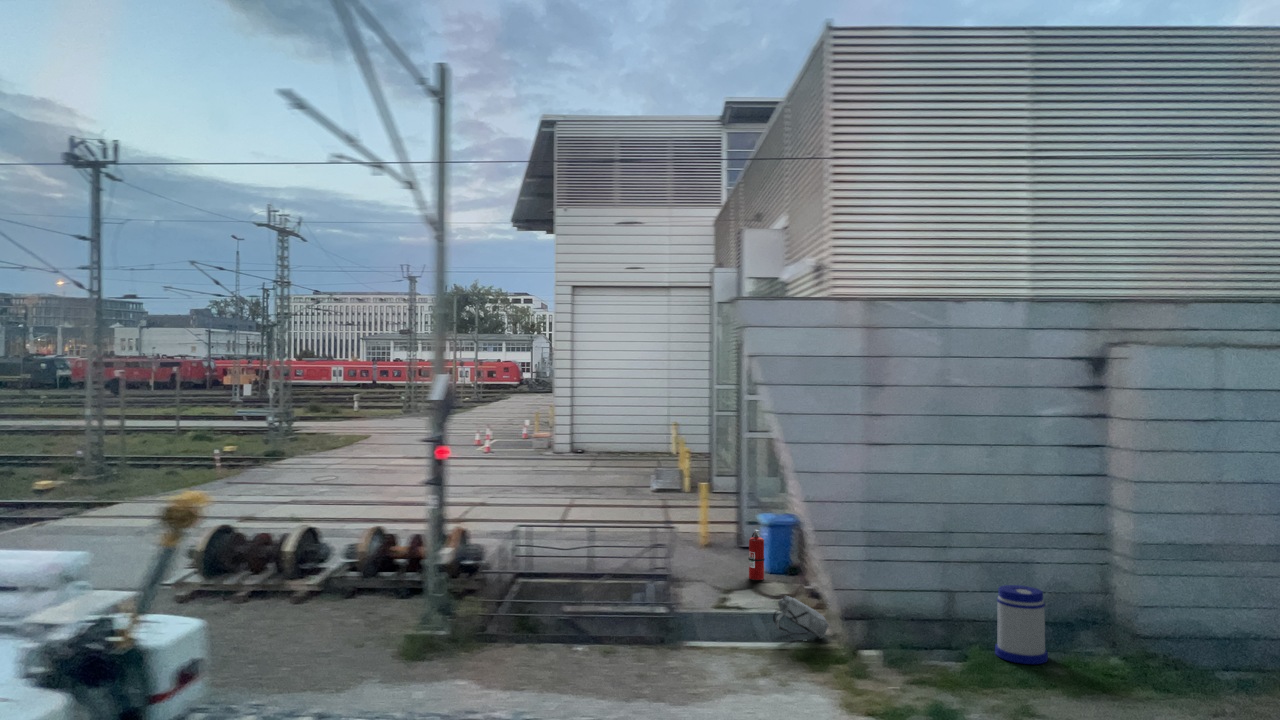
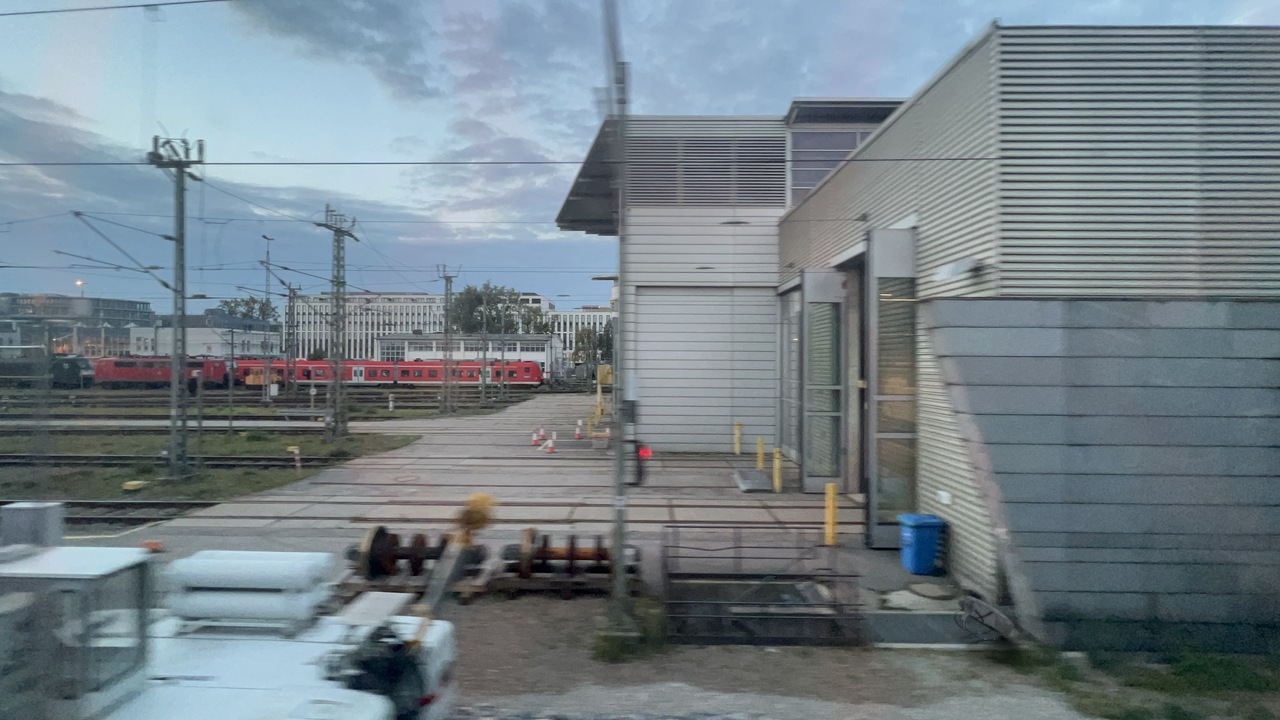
fire extinguisher: present [748,530,765,580] -> none [894,531,911,581]
trash can: present [995,585,1048,664] -> none [1186,585,1243,663]

